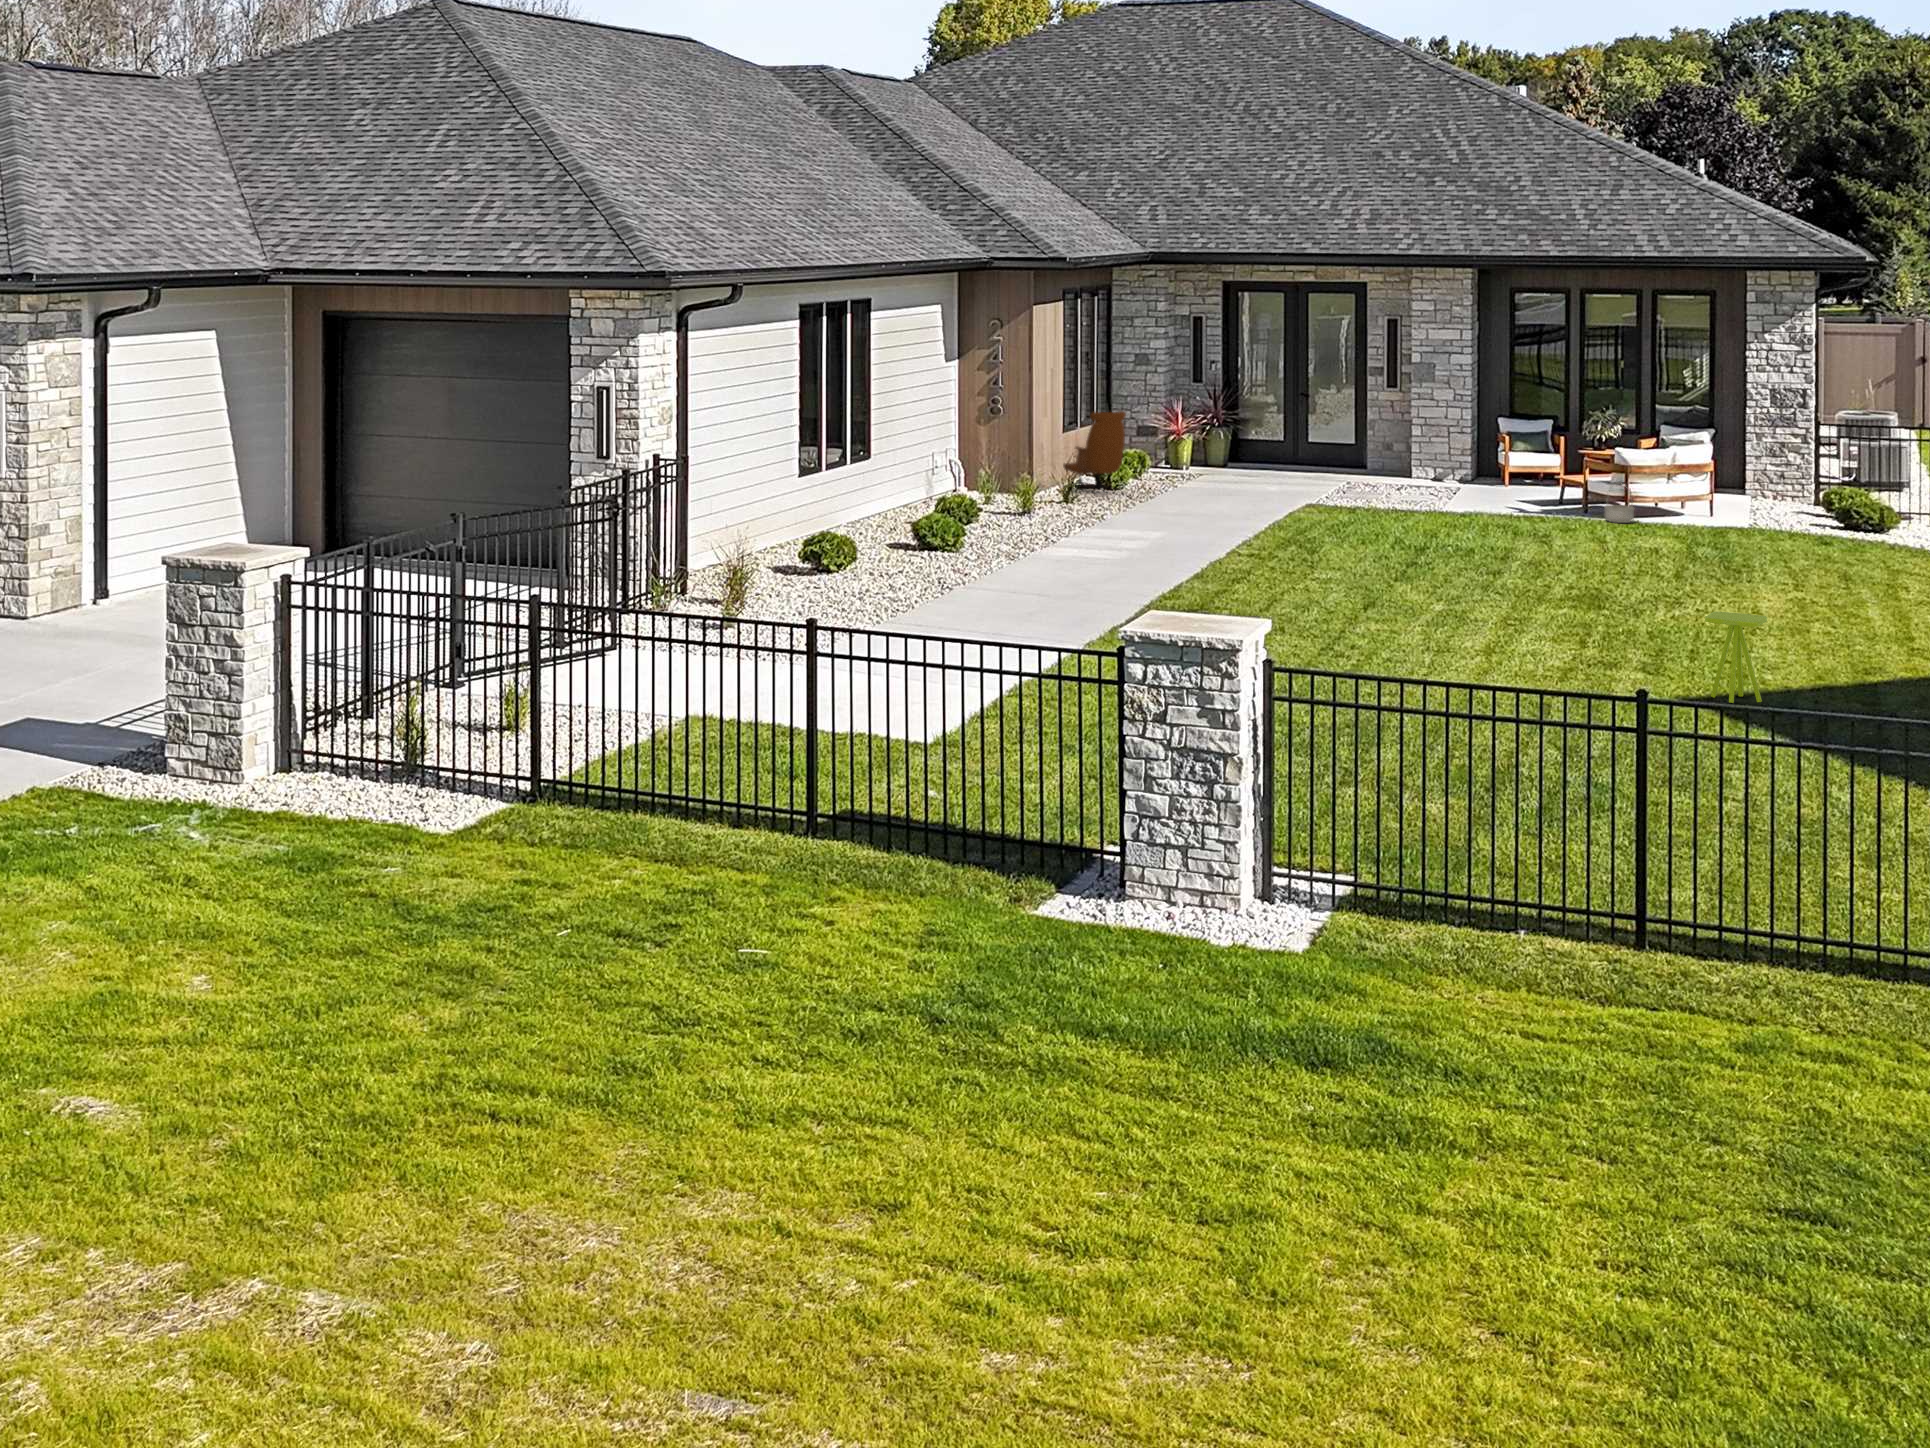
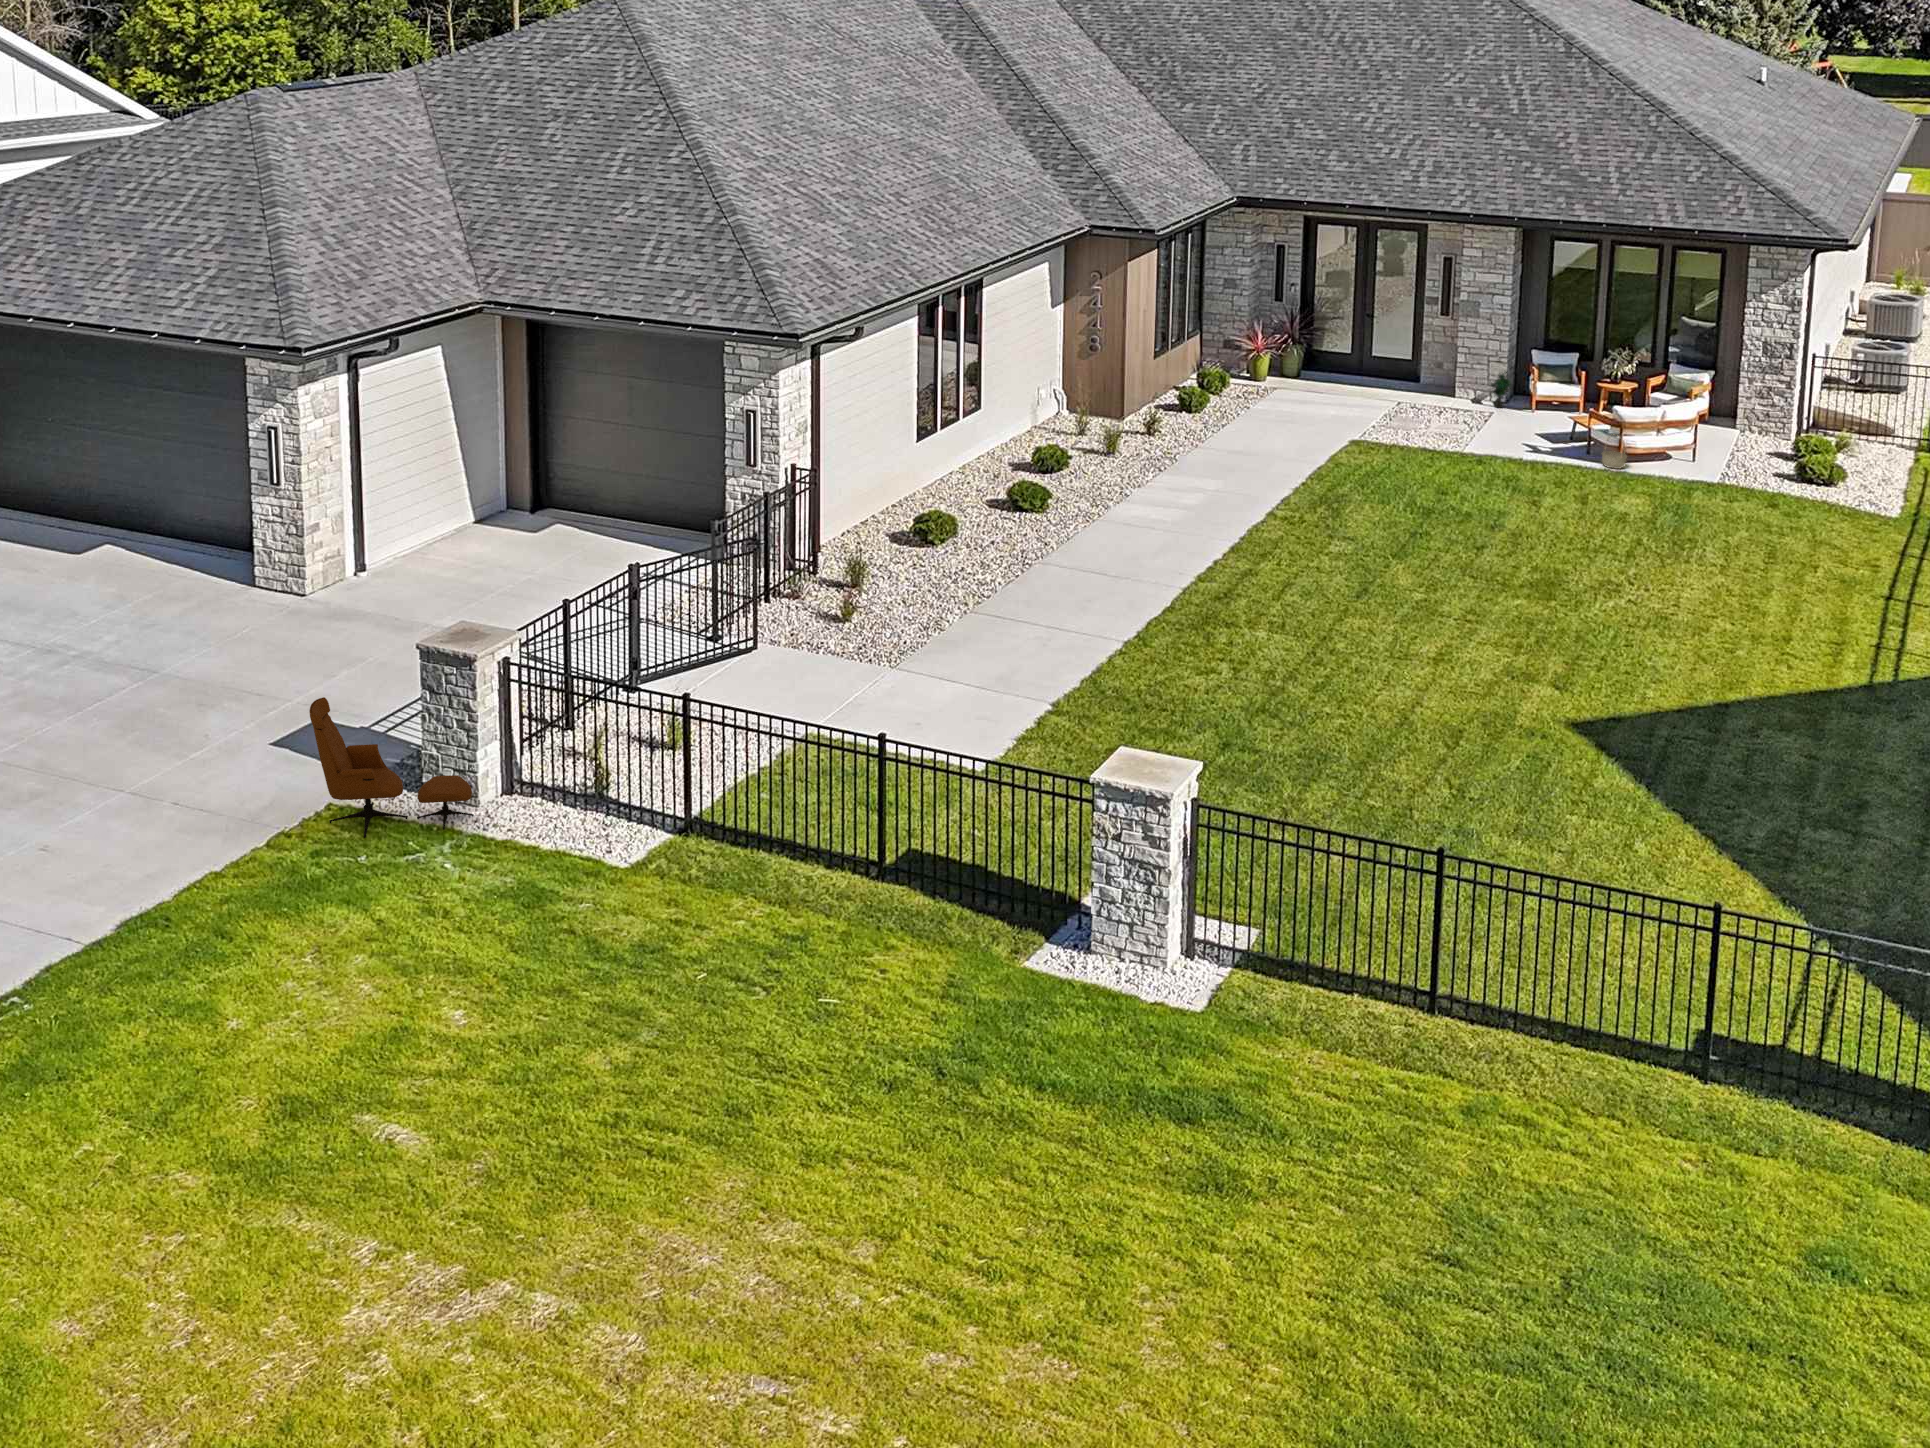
lounge chair: present [1063,411,1126,491] -> present [309,697,474,838]
decorative plant: none [1452,440,1479,484] -> present [1490,372,1511,408]
side table: present [1705,612,1767,703] -> none [1601,645,1650,719]

